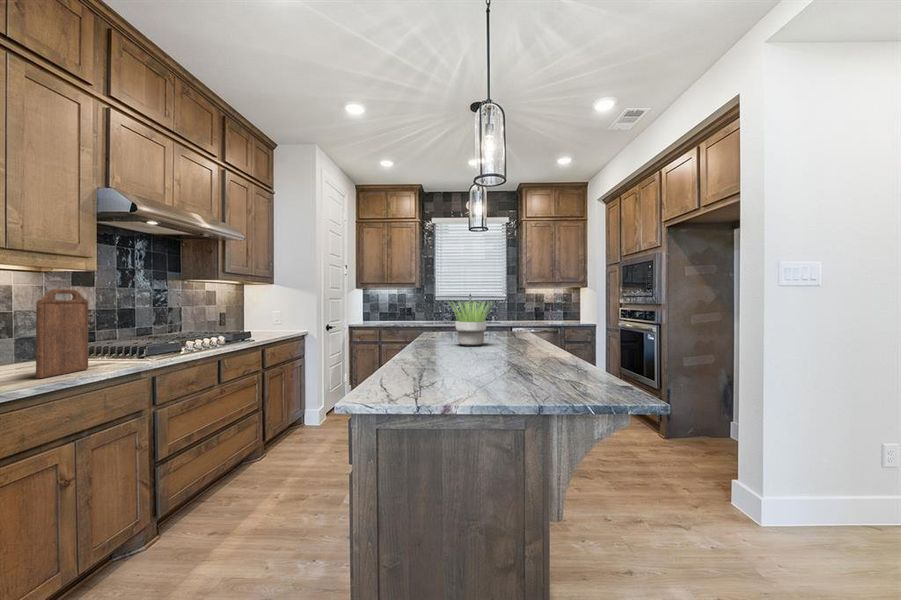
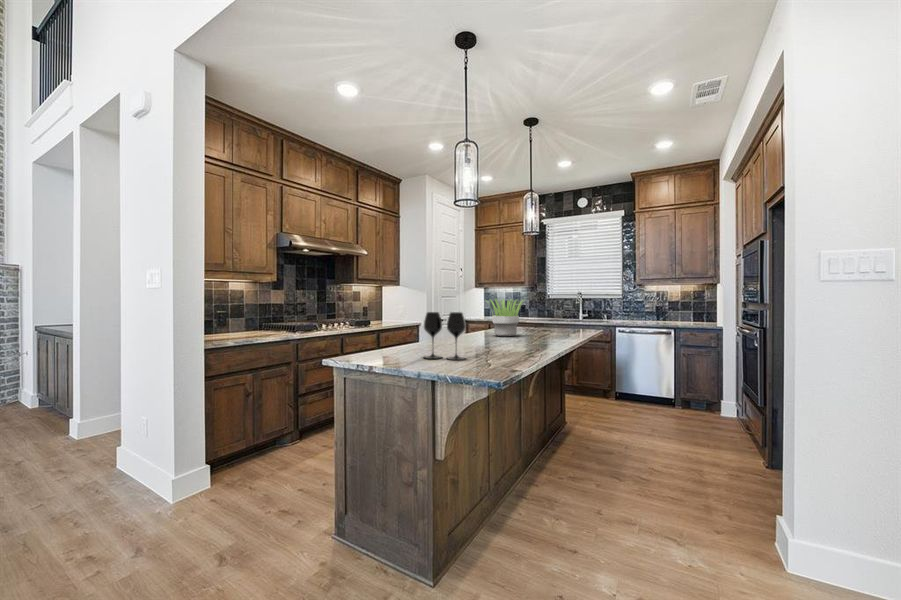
cutting board: present [36,289,88,378] -> none [240,293,264,339]
wine glass: none [507,320,570,391] -> present [424,312,466,360]

